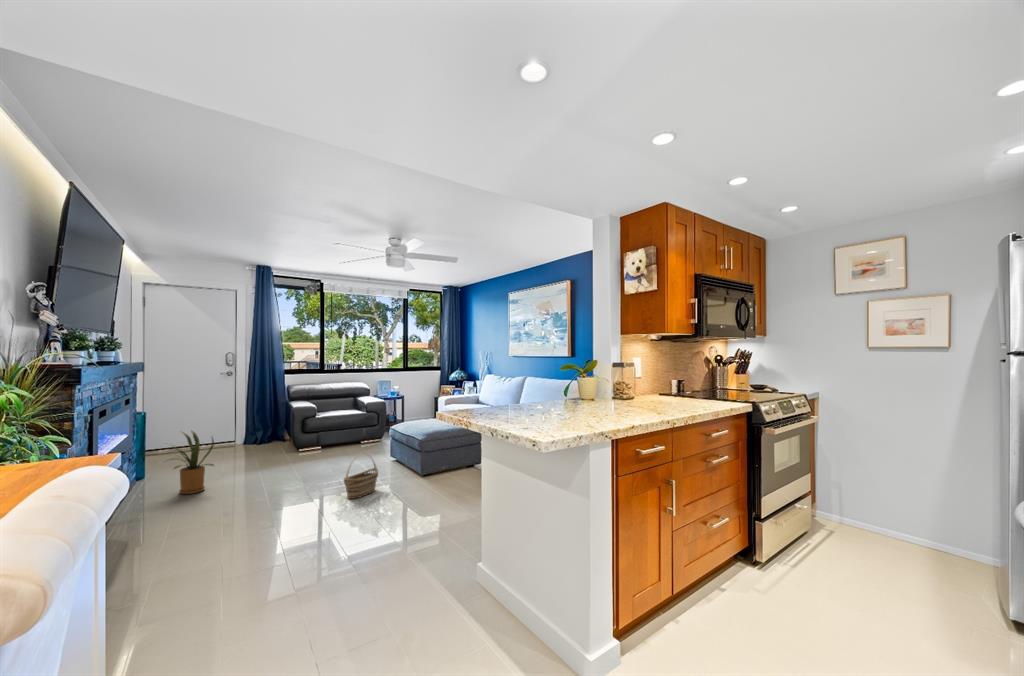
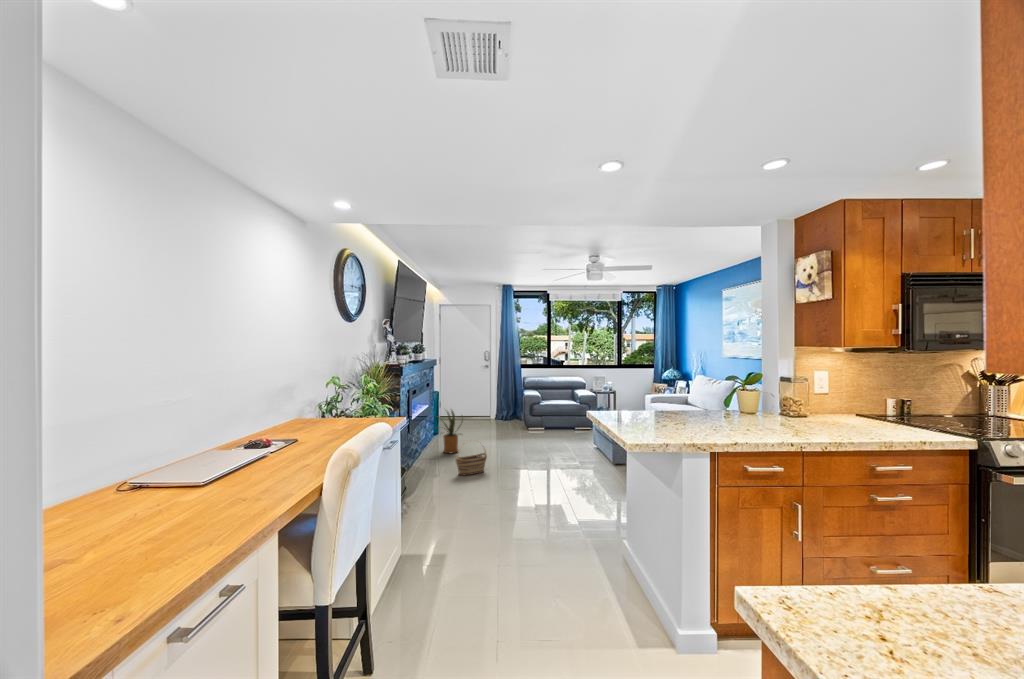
basket: present [344,461,378,499] -> present [456,449,487,475]

